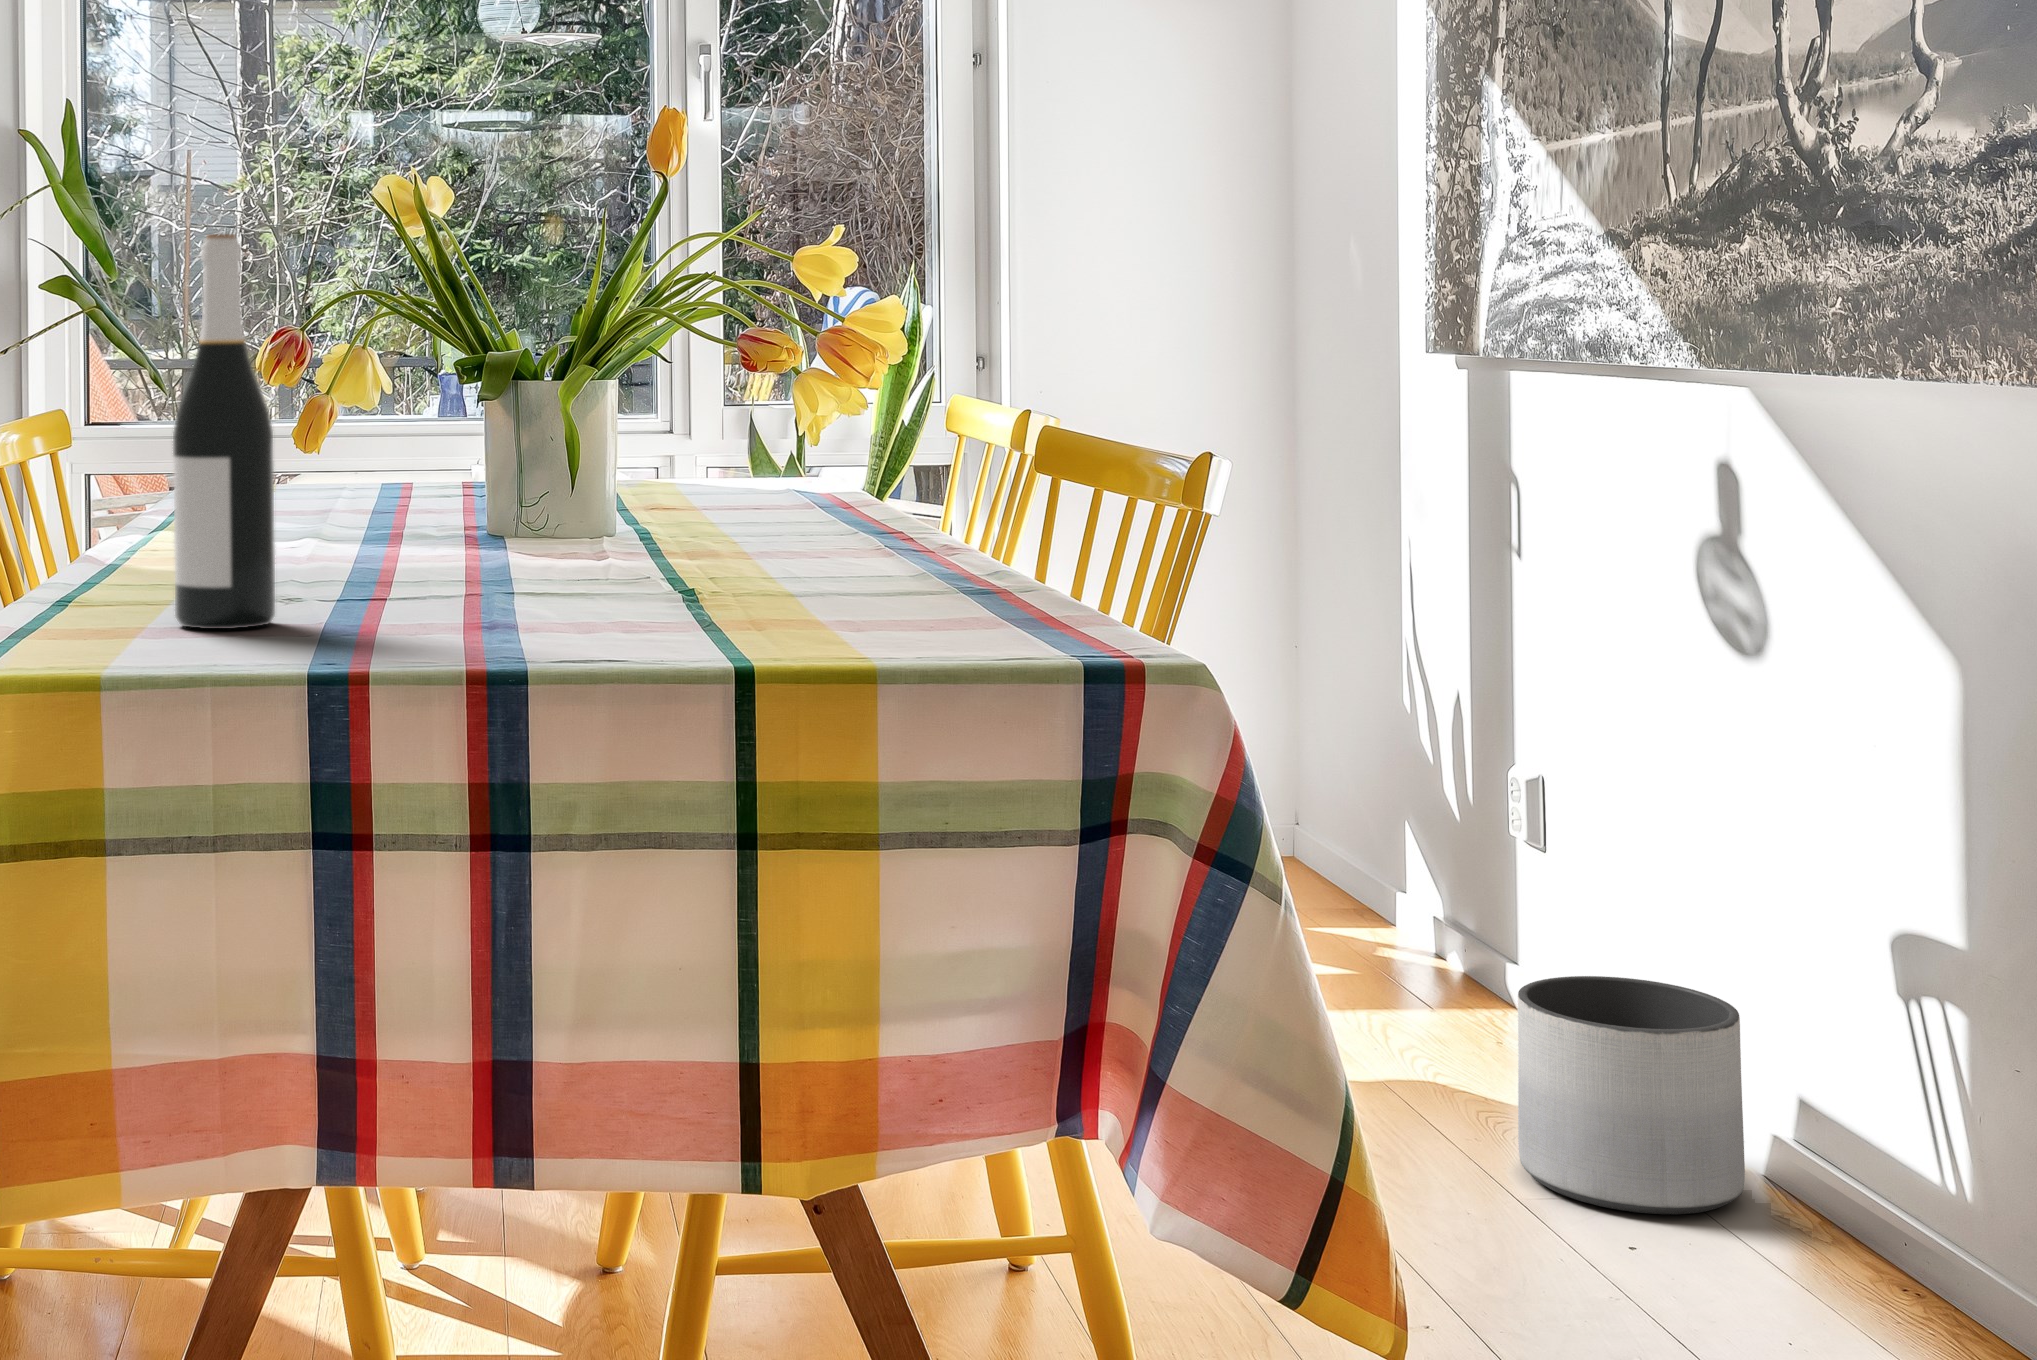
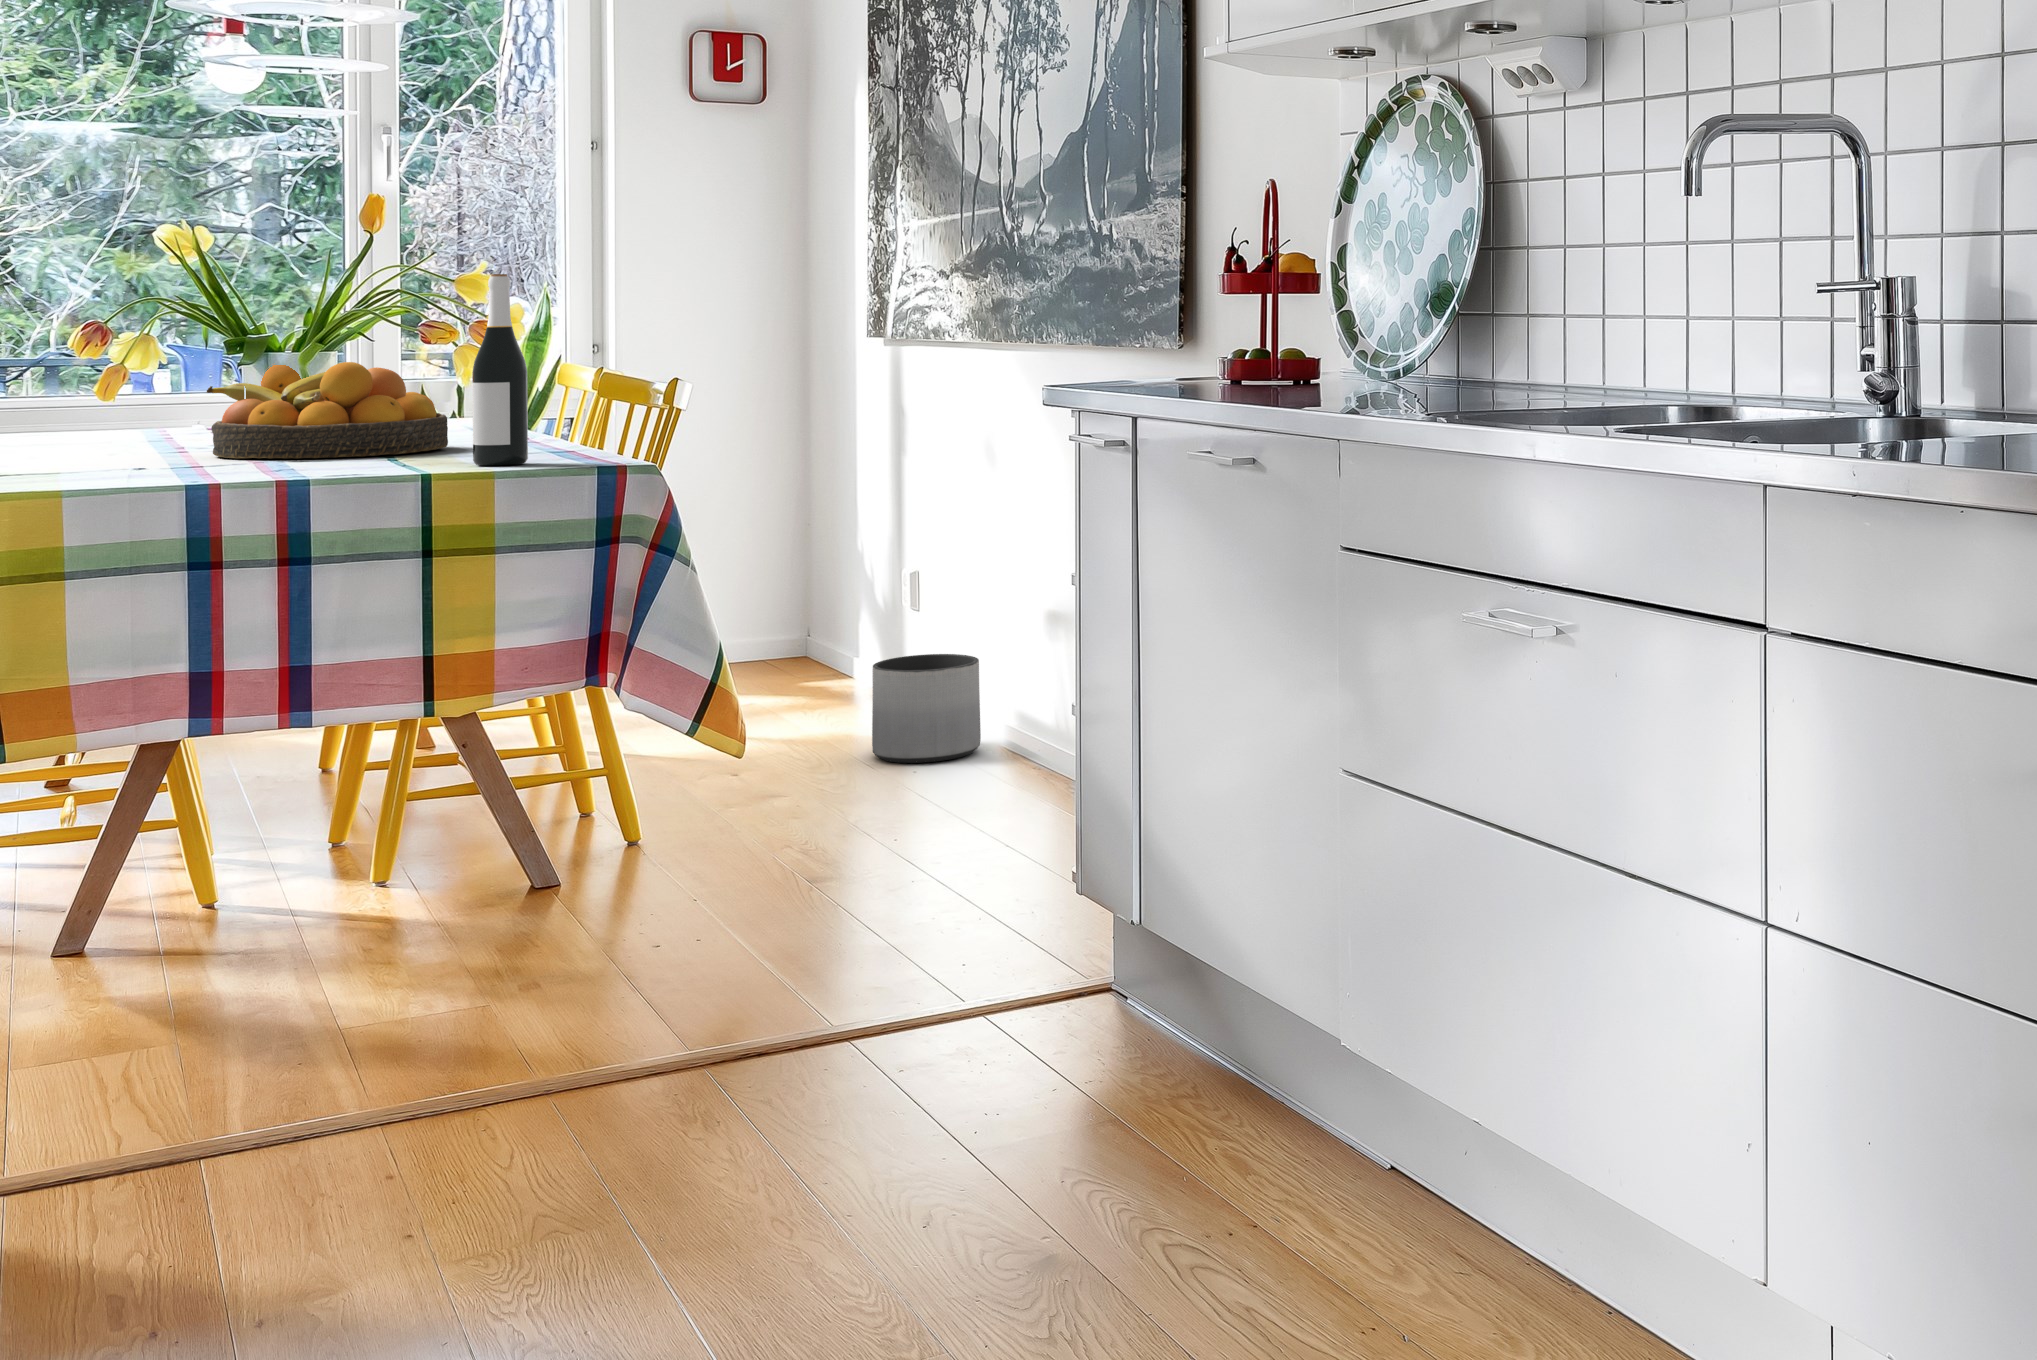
wine bottle: present [173,234,275,629] -> present [472,274,528,465]
fruit bowl: none [404,399,786,586] -> present [207,362,448,459]

